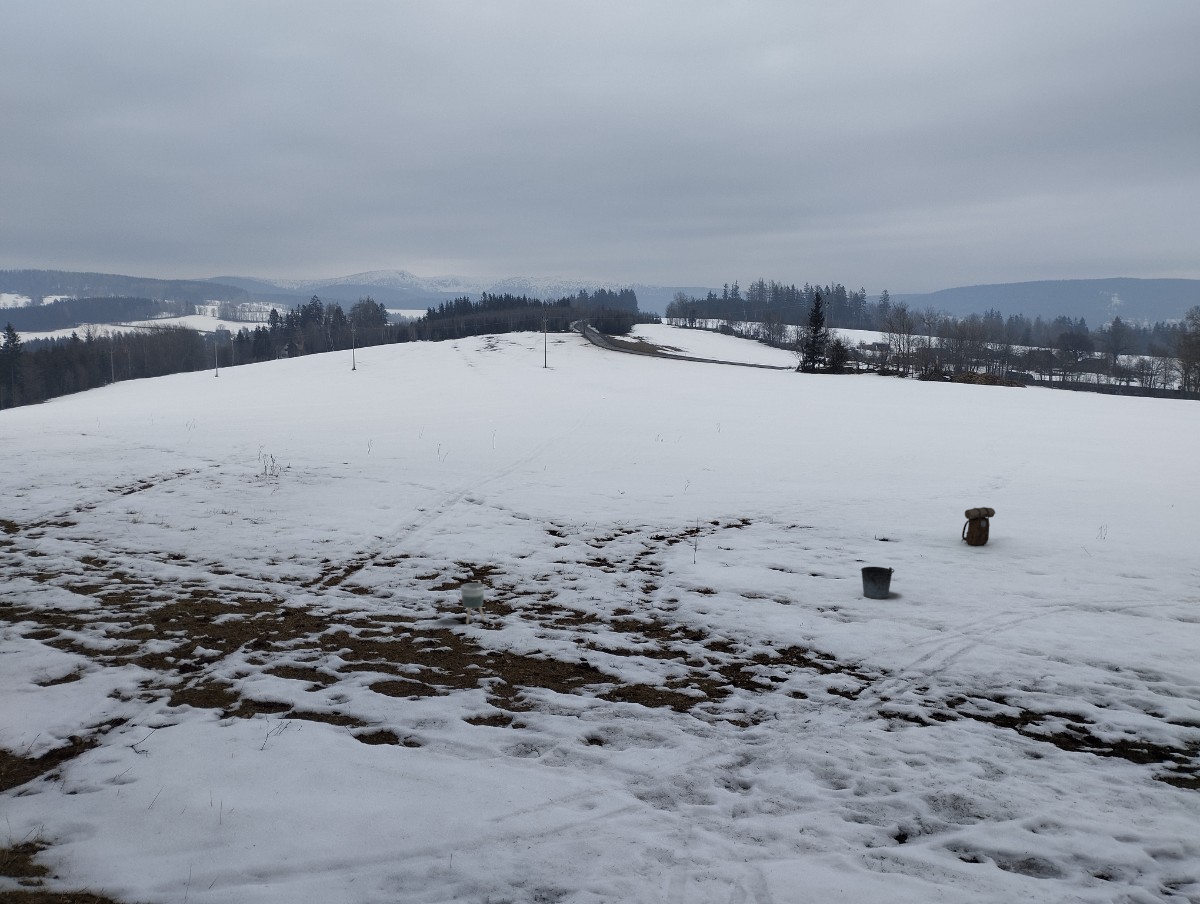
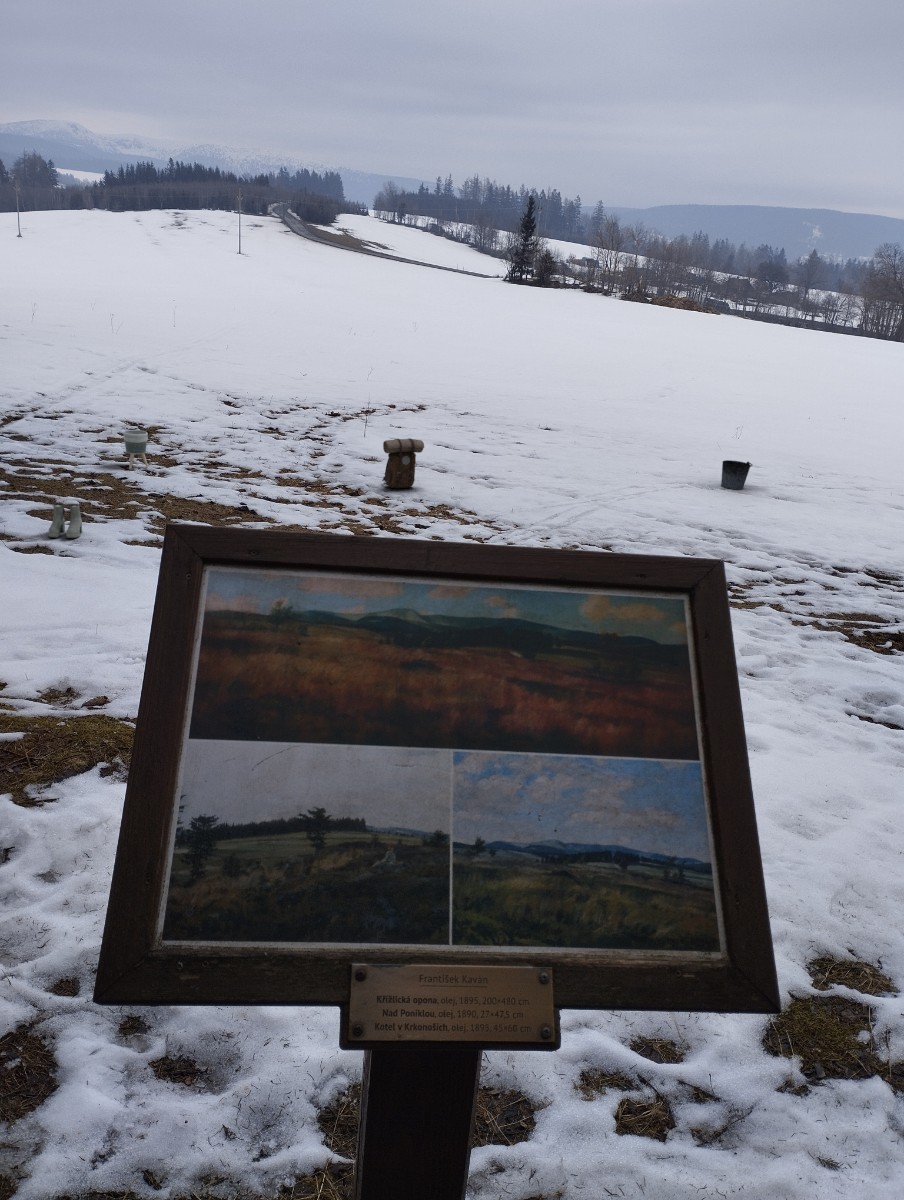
backpack: present [962,507,995,546] -> present [382,438,424,488]
bucket: present [861,567,894,599] -> present [721,460,752,490]
boots: none [391,683,425,722] -> present [49,503,82,538]

